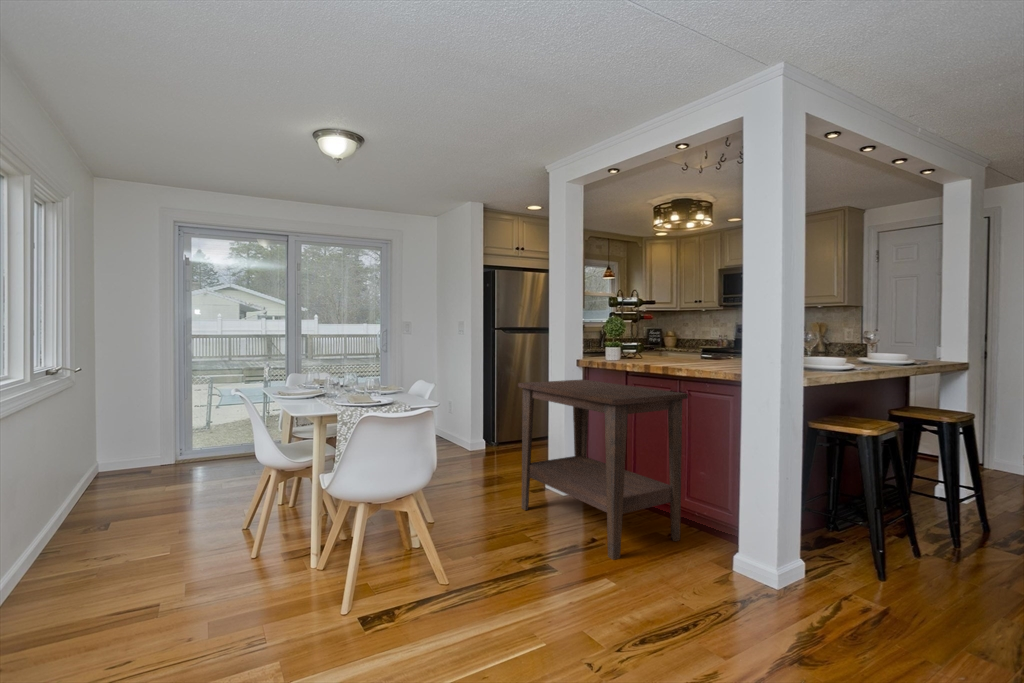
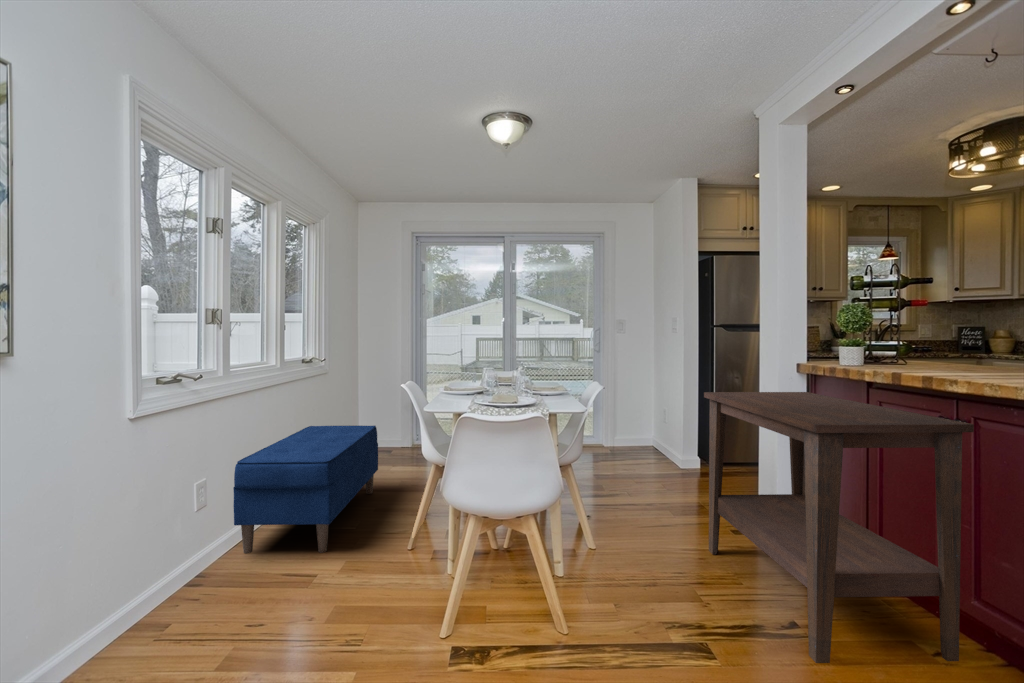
bench: none [16,439,171,607] -> present [233,426,378,554]

